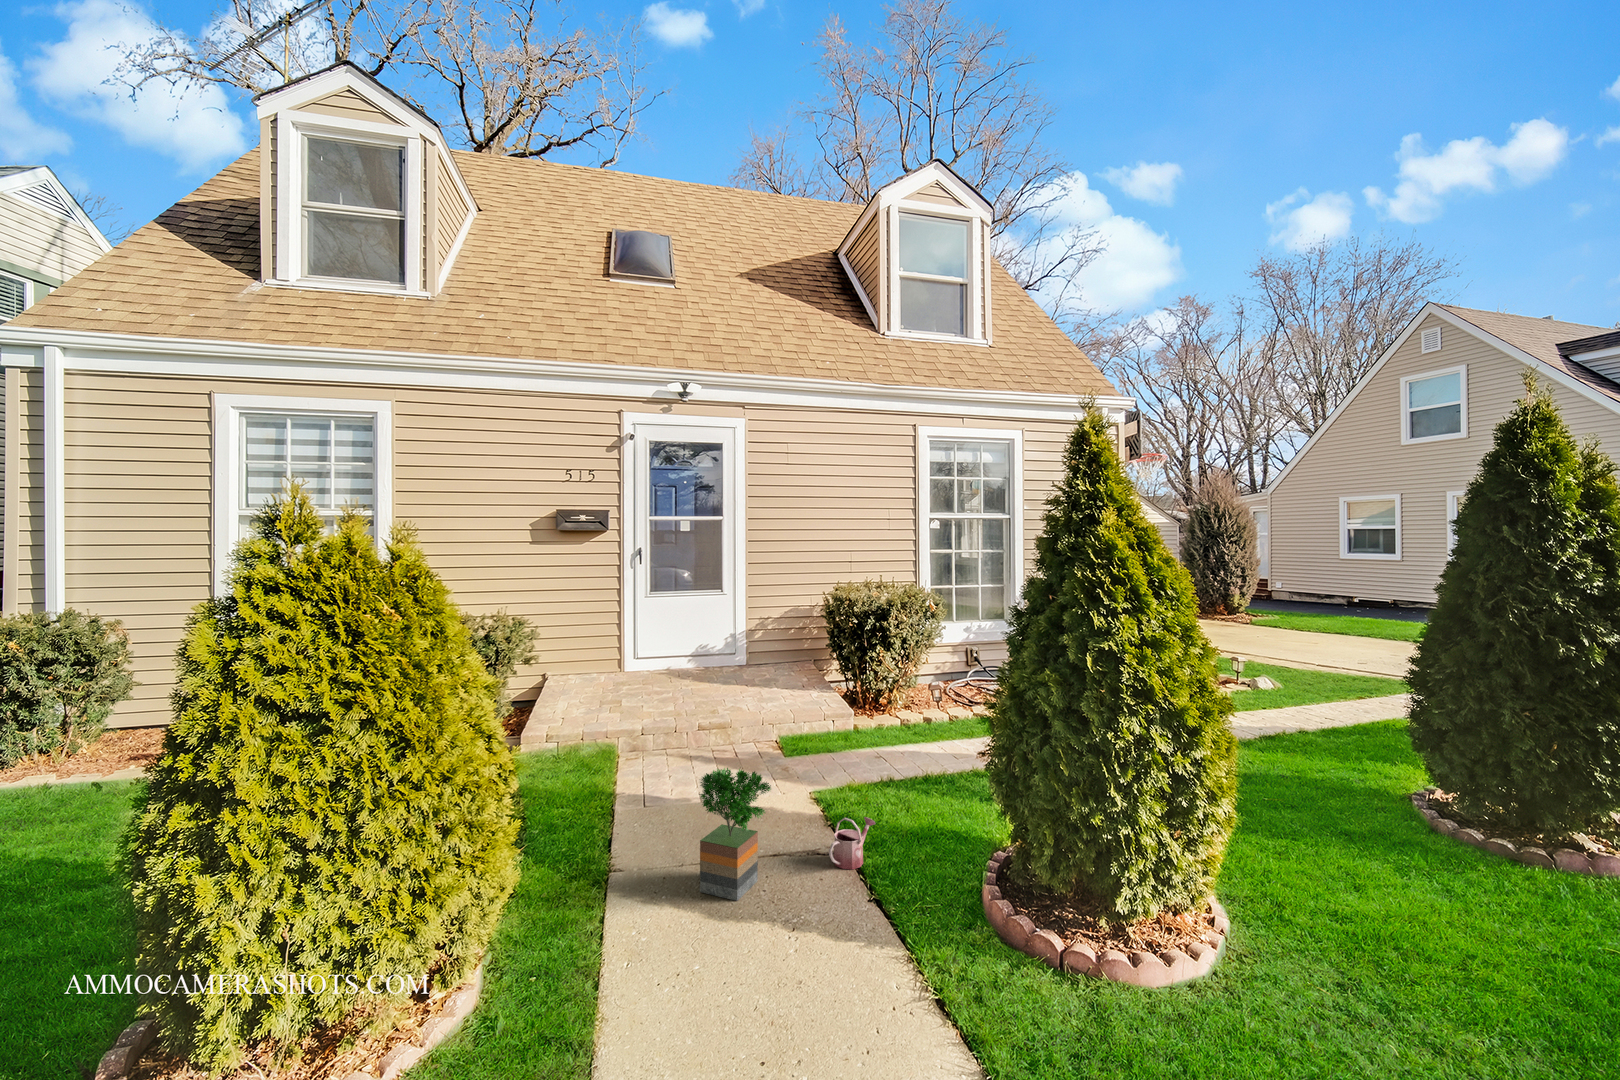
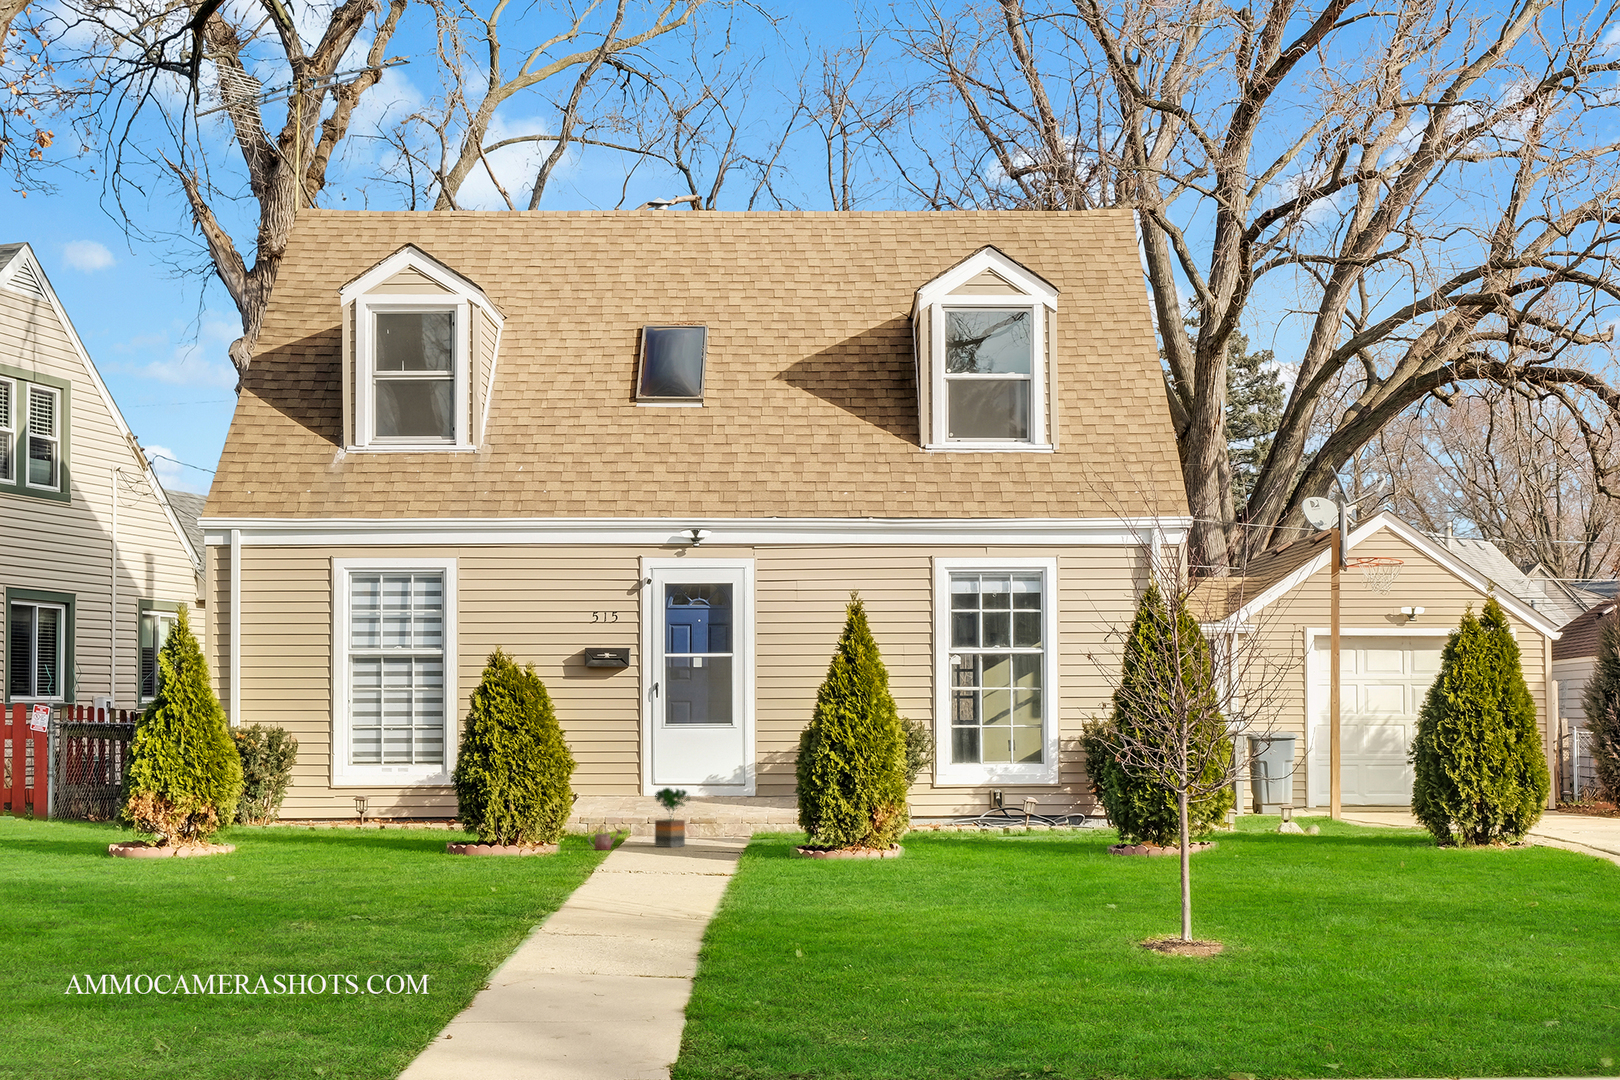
watering can: present [829,817,875,869] -> present [588,828,622,850]

